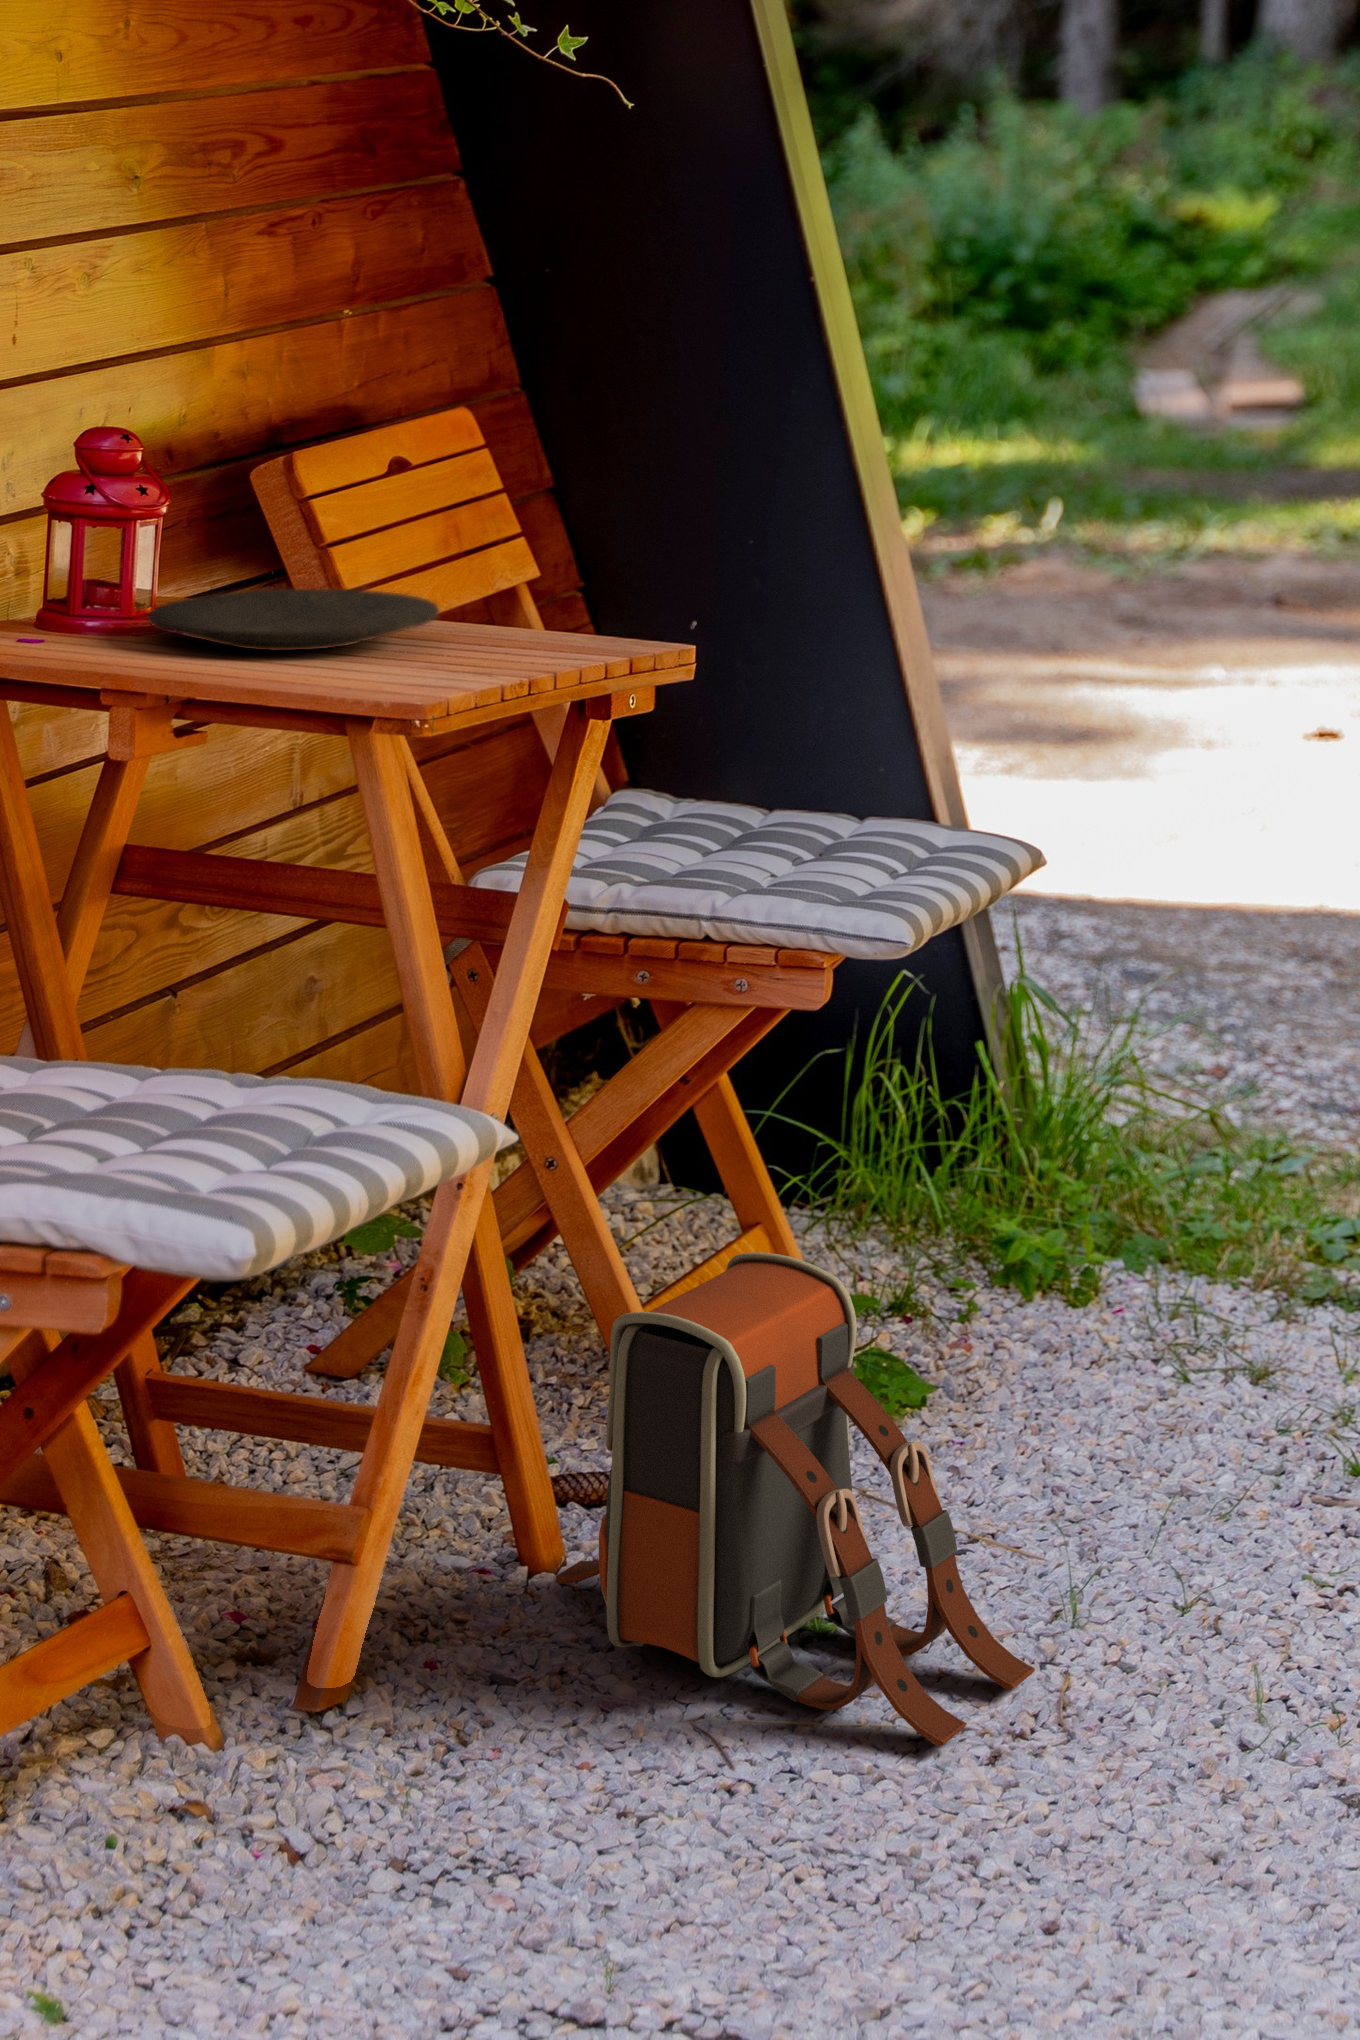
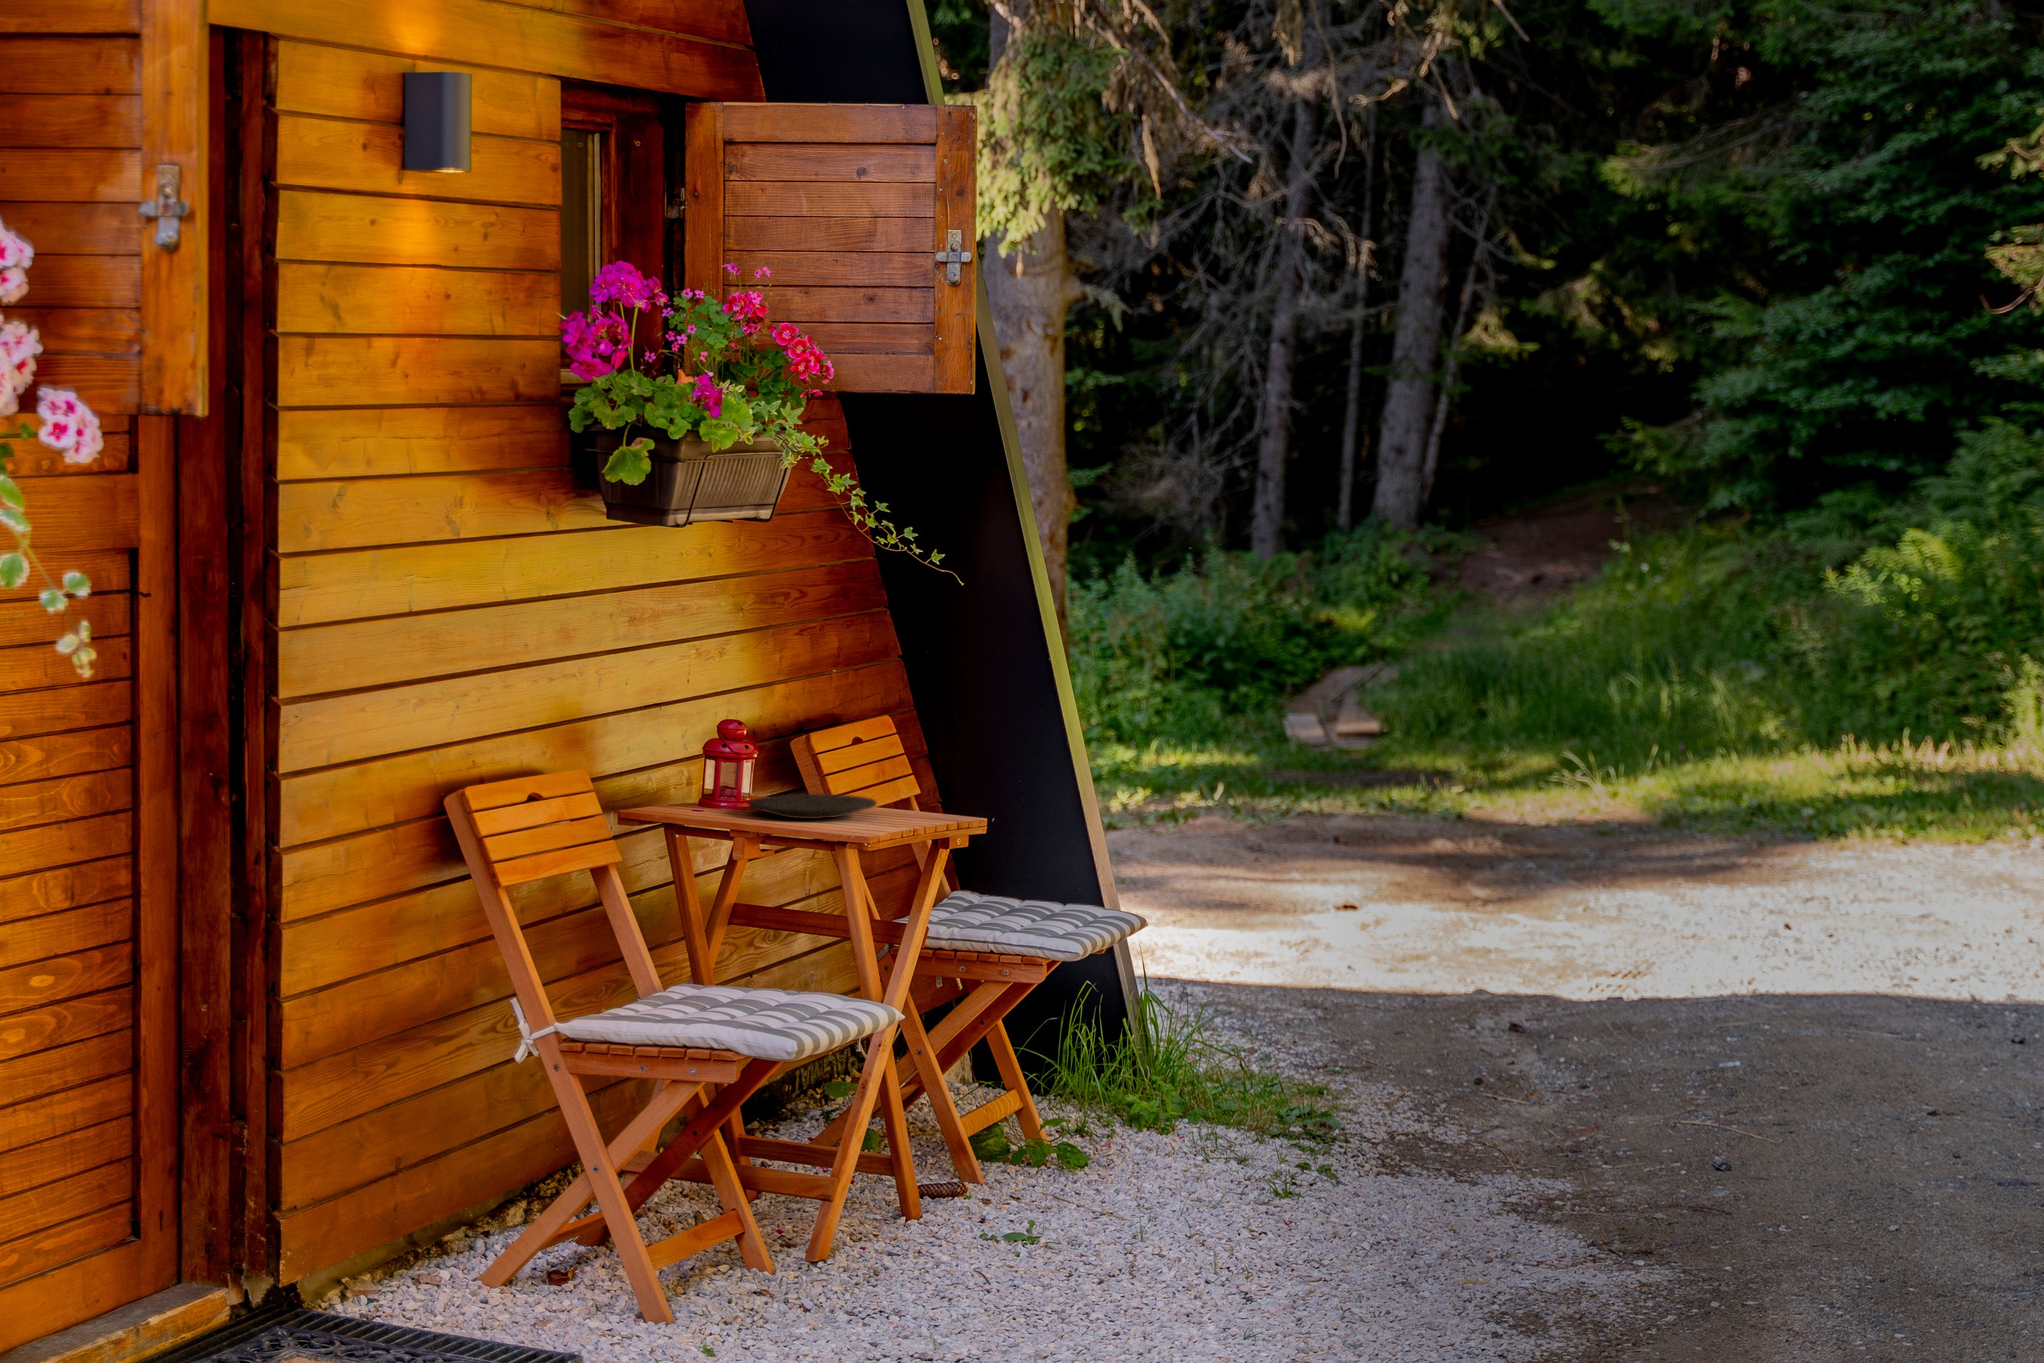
backpack: present [556,1252,1035,1747] -> none [917,1080,1120,1273]

